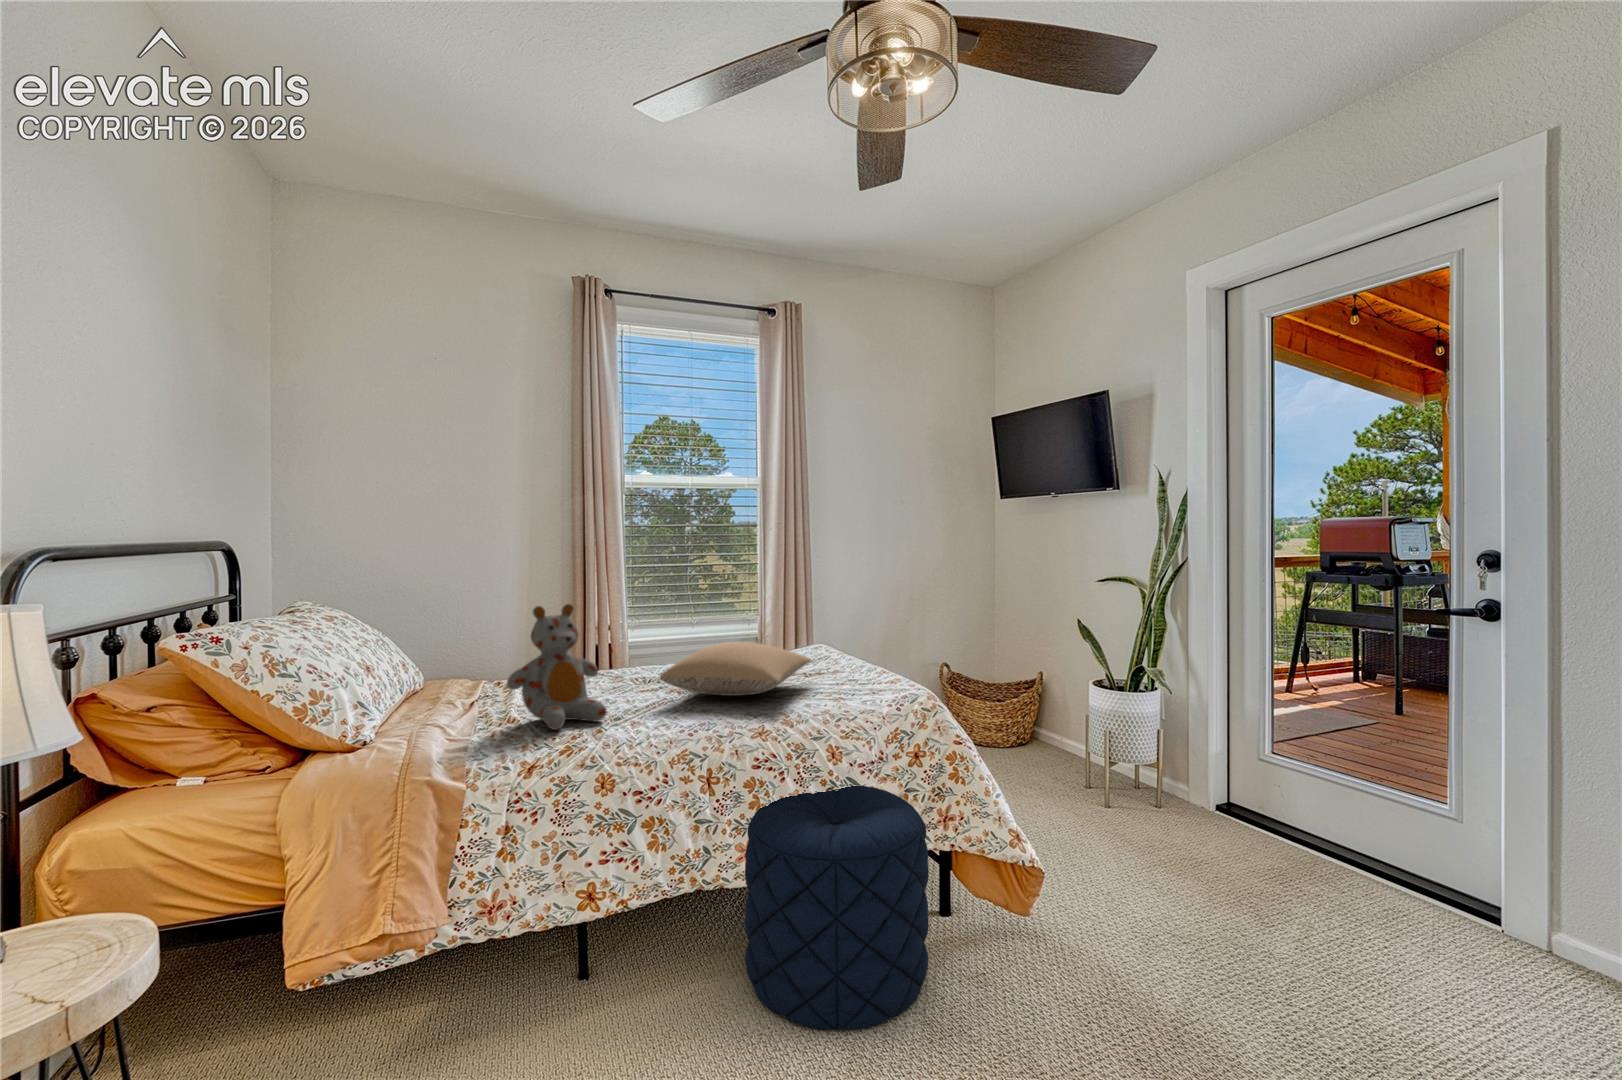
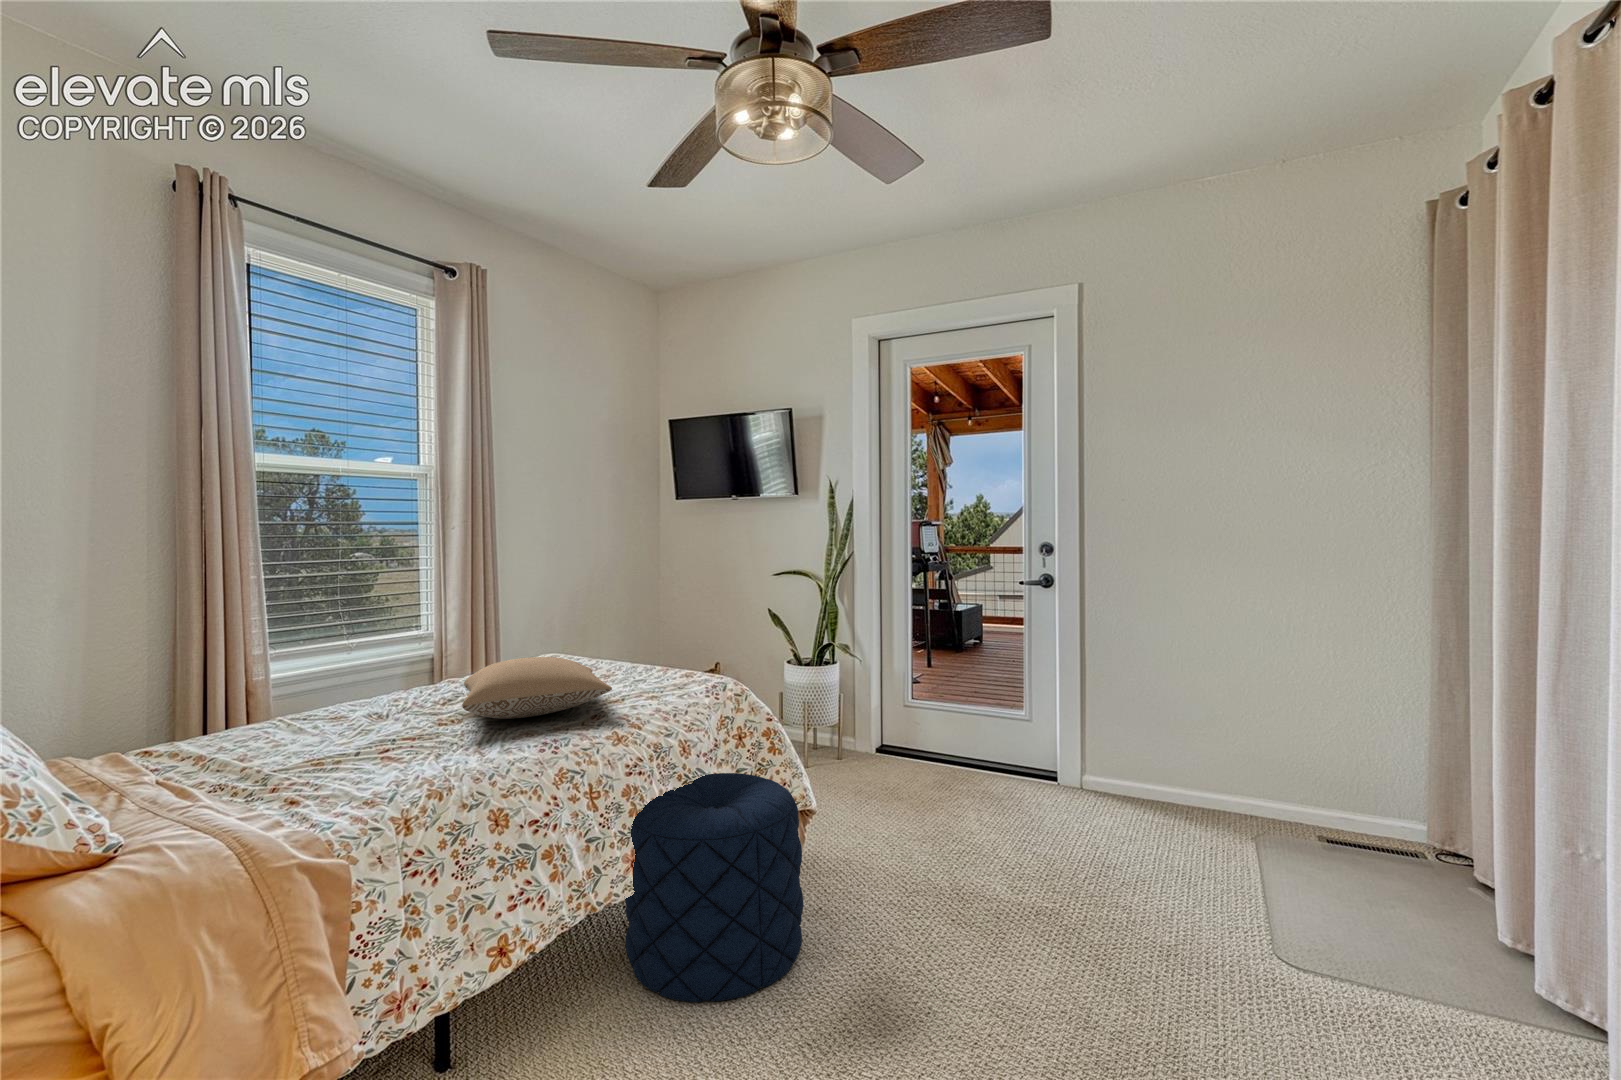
stuffed bear: present [507,604,607,730] -> none [294,627,430,782]

